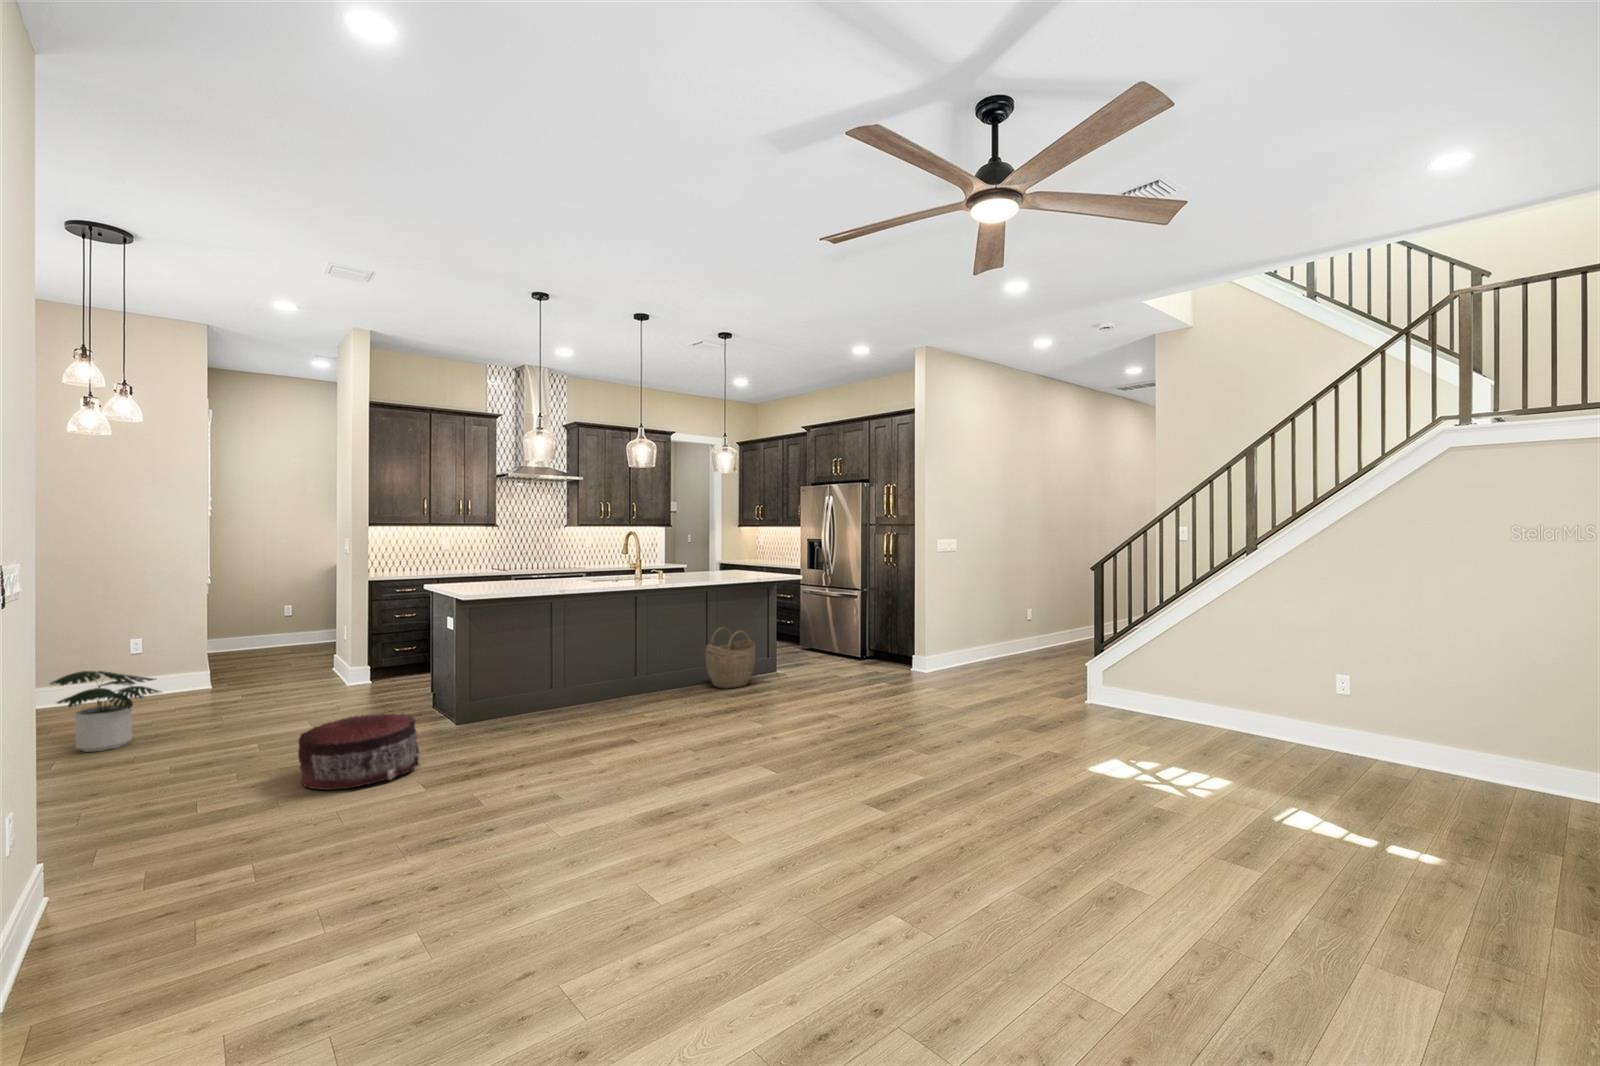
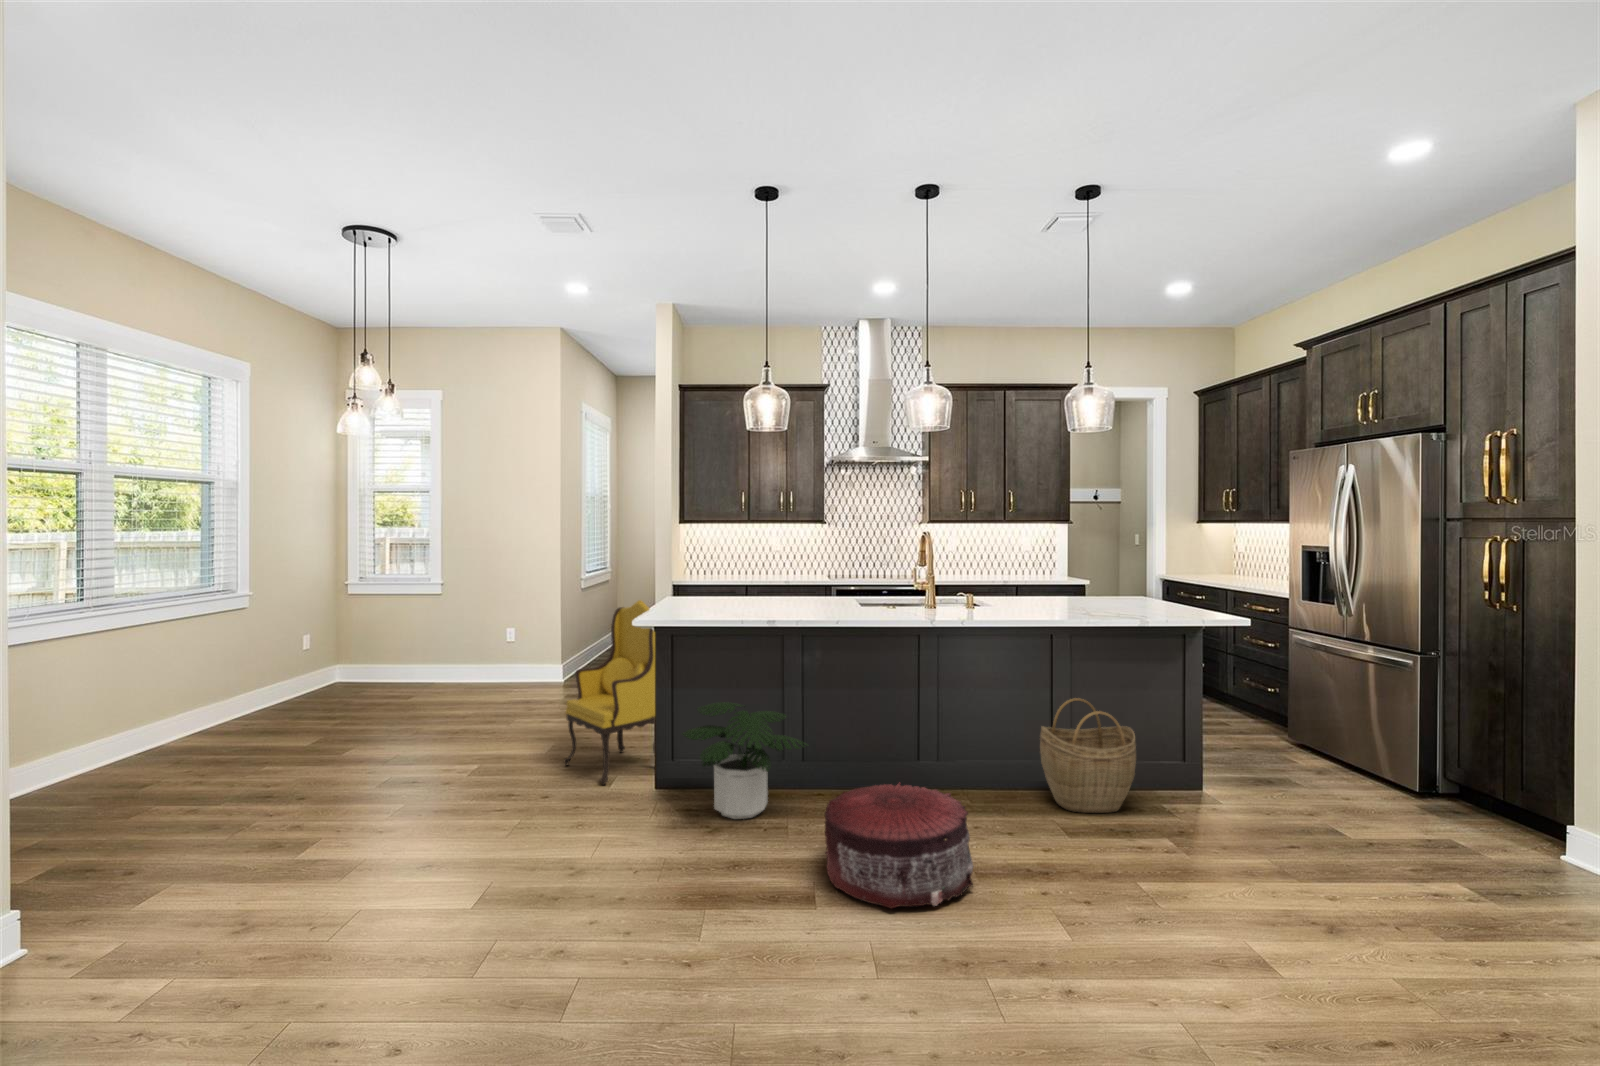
armchair: none [352,588,447,730] -> present [564,600,655,785]
potted plant: present [51,671,160,752] -> present [682,702,808,819]
pouf: present [298,713,420,790] -> present [825,784,973,908]

